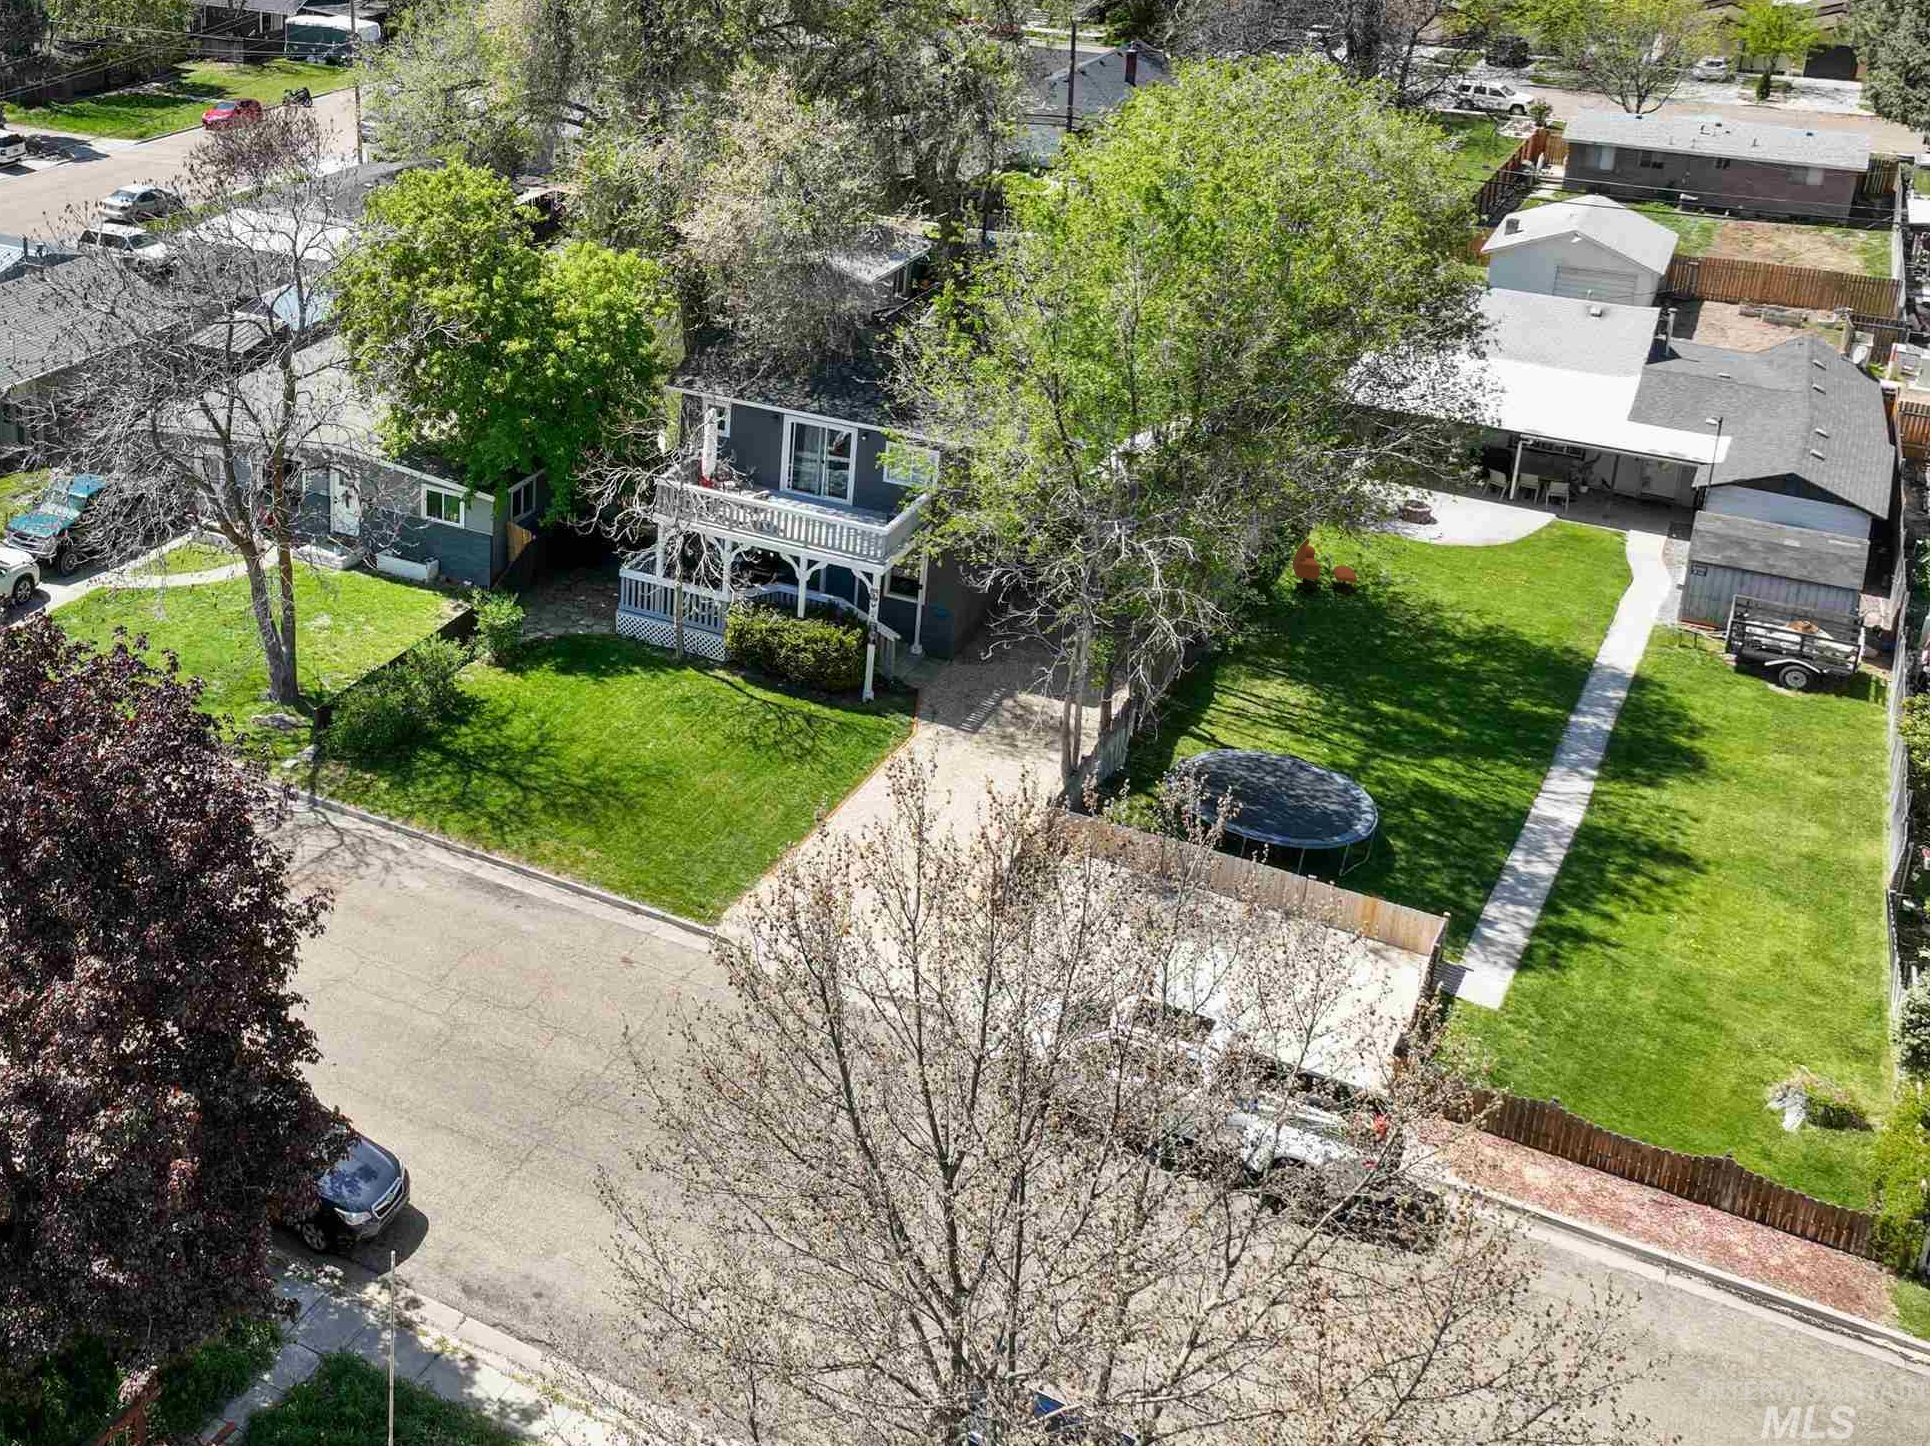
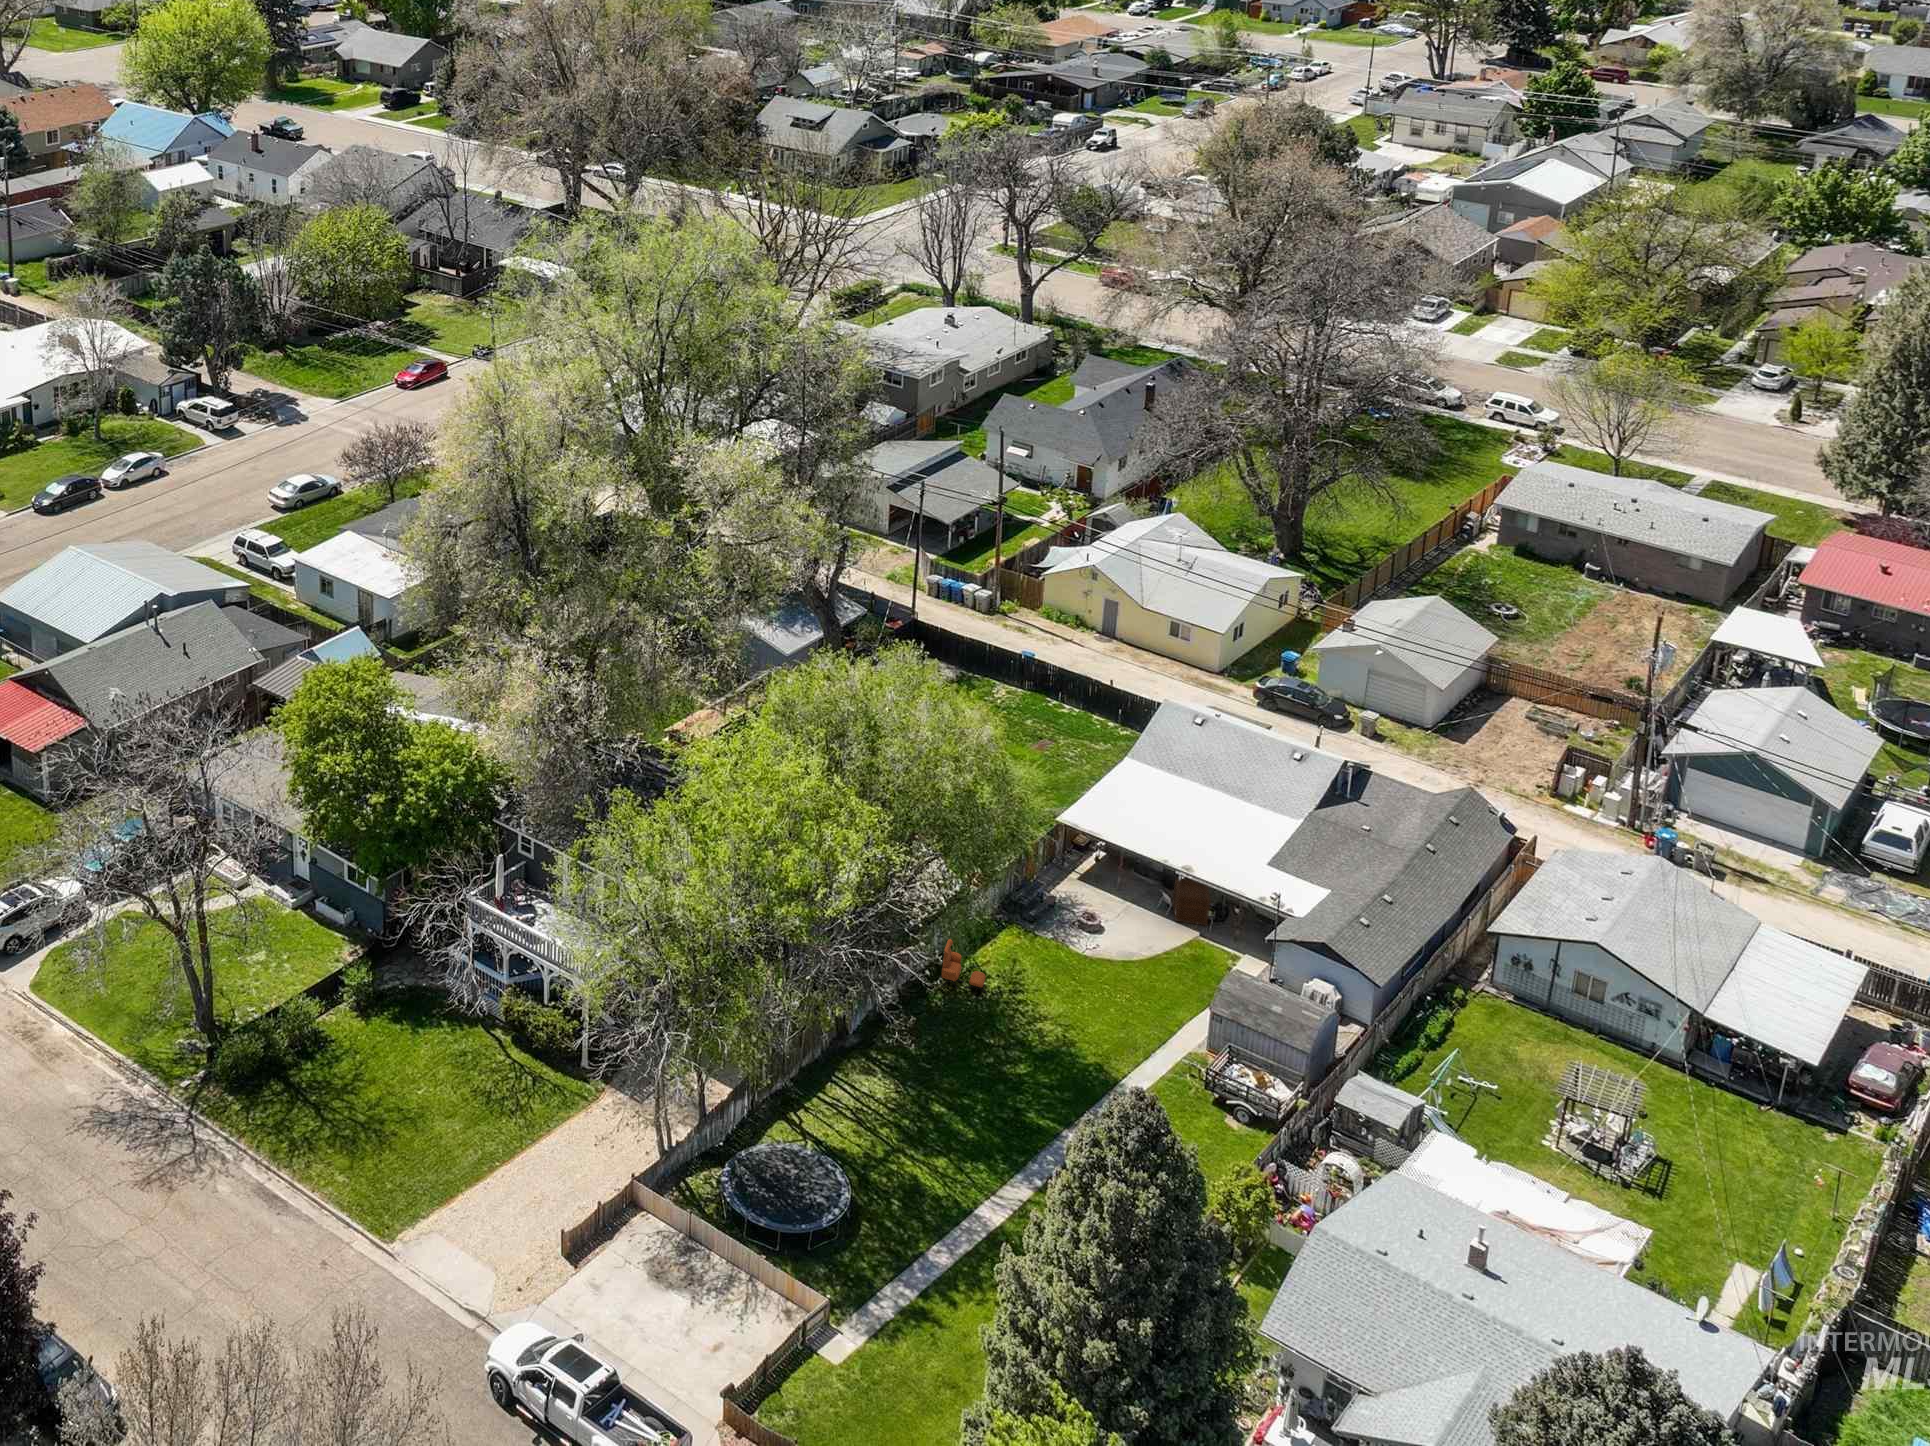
wooden crate: none [1521,455,1590,510] -> present [1172,879,1211,926]

